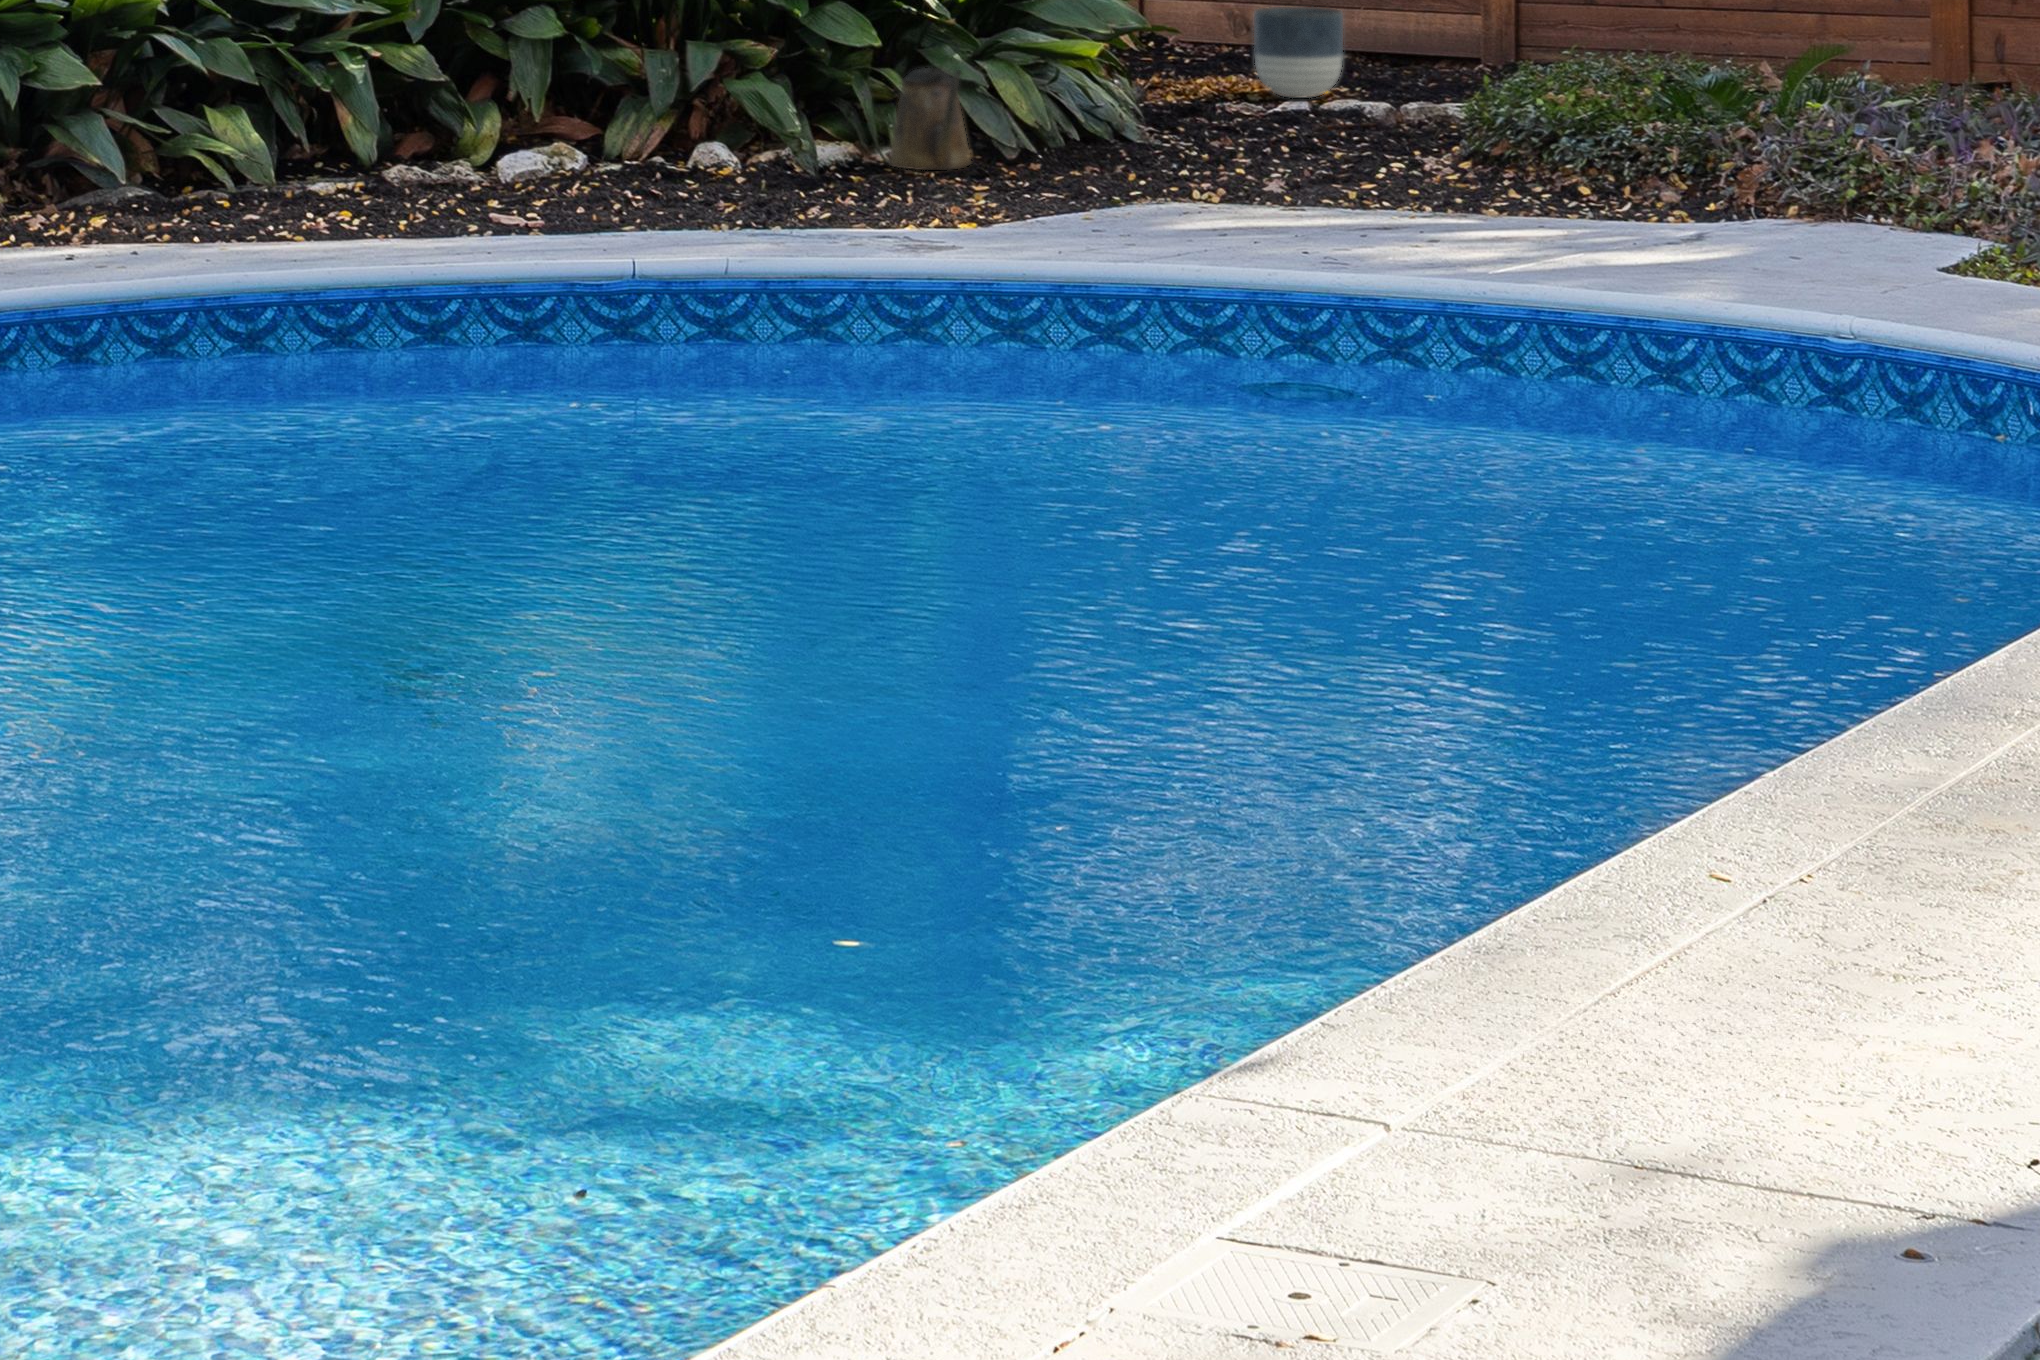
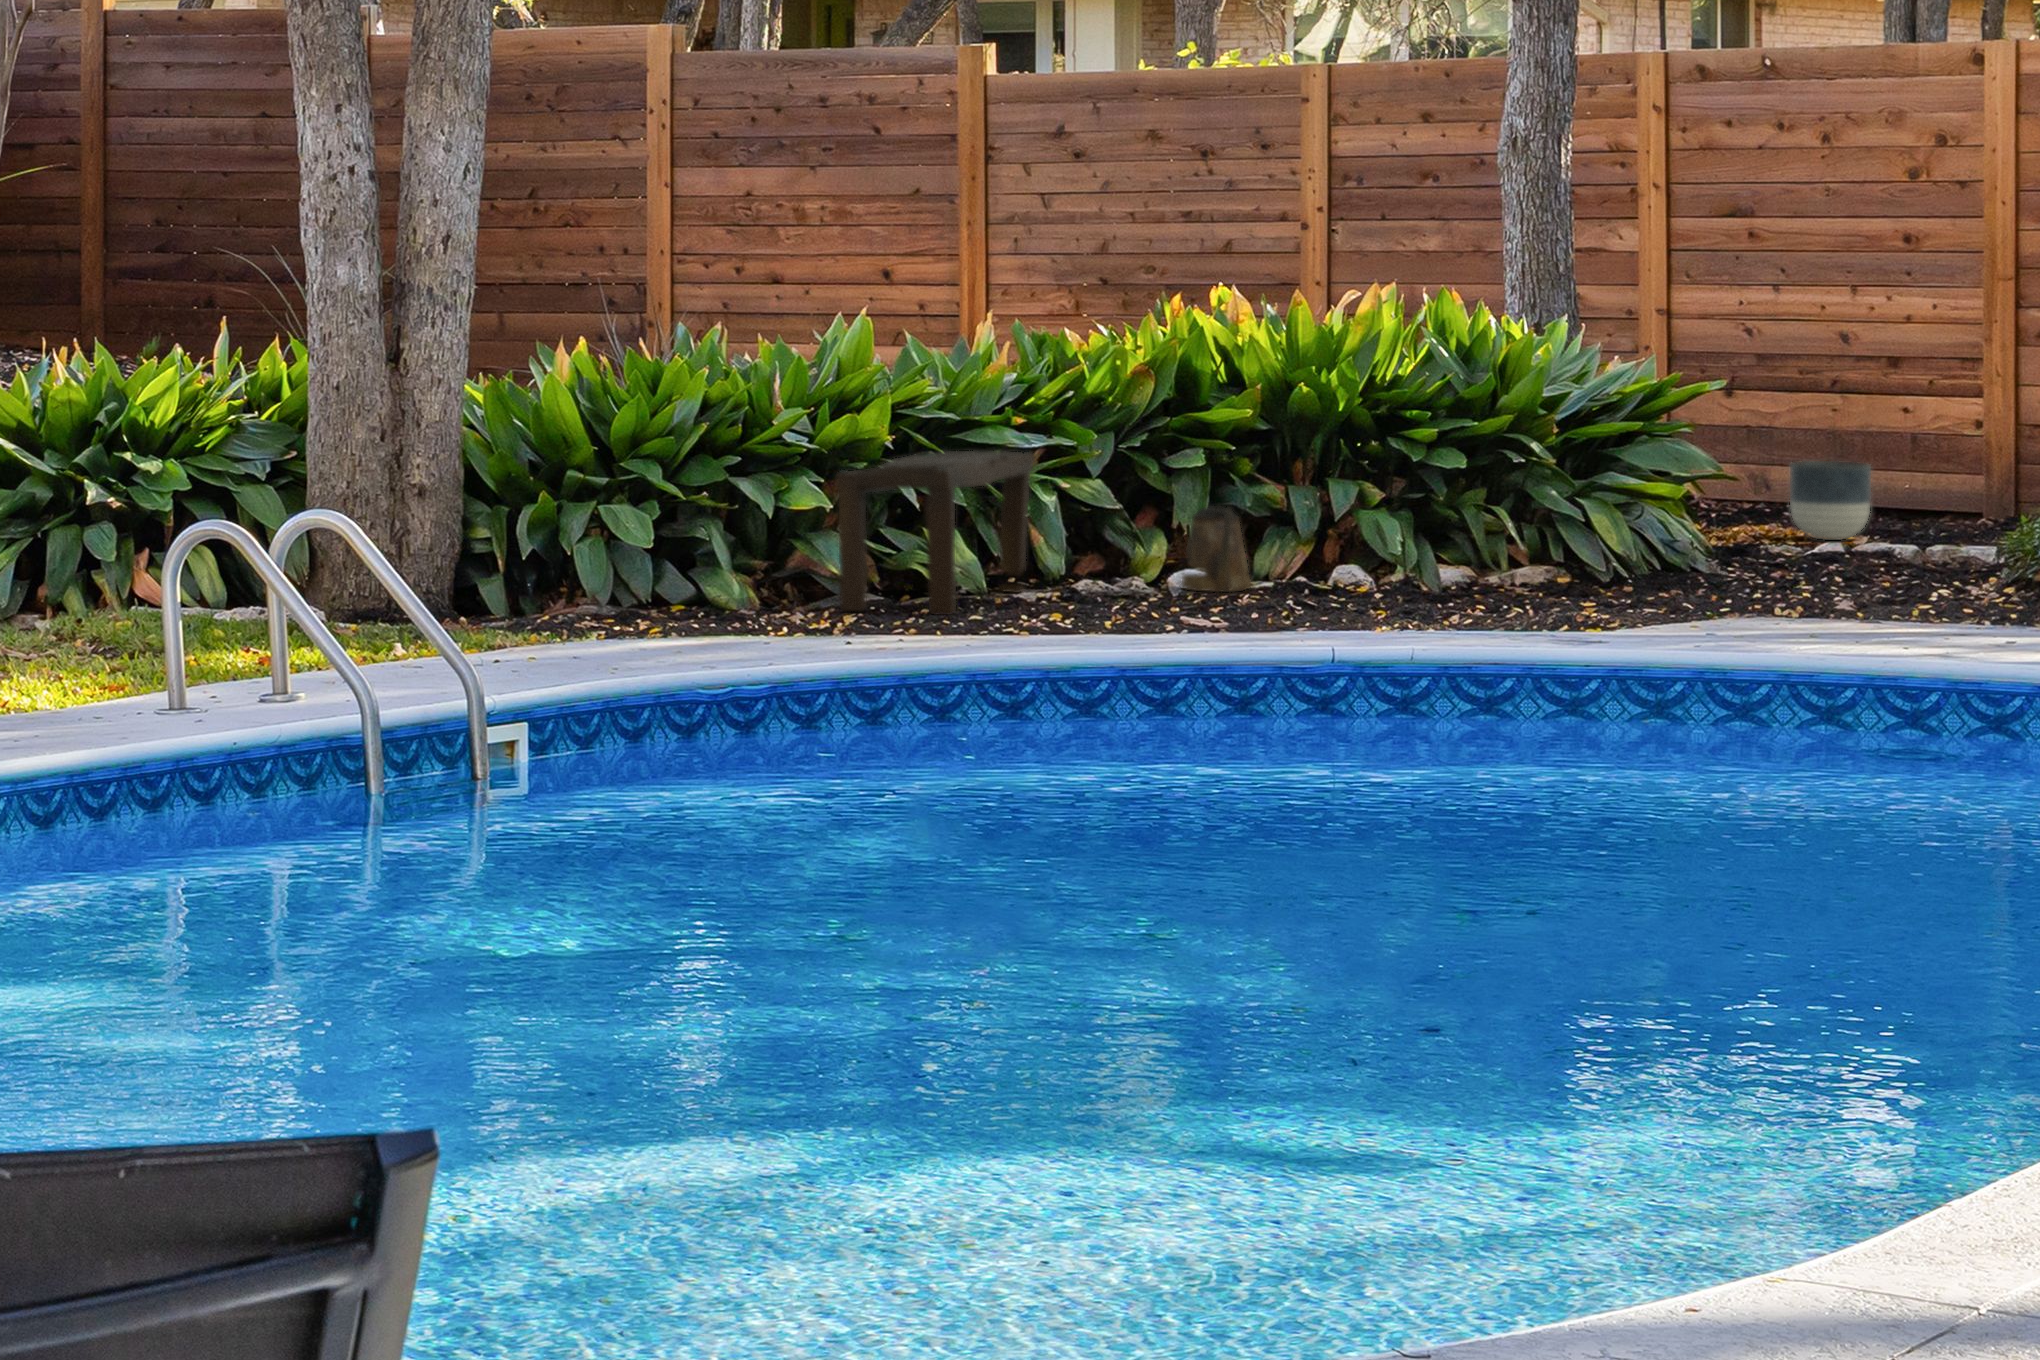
bench: none [97,13,350,215] -> present [836,451,1035,615]
watering can: present [889,68,971,170] -> present [1181,506,1251,592]

